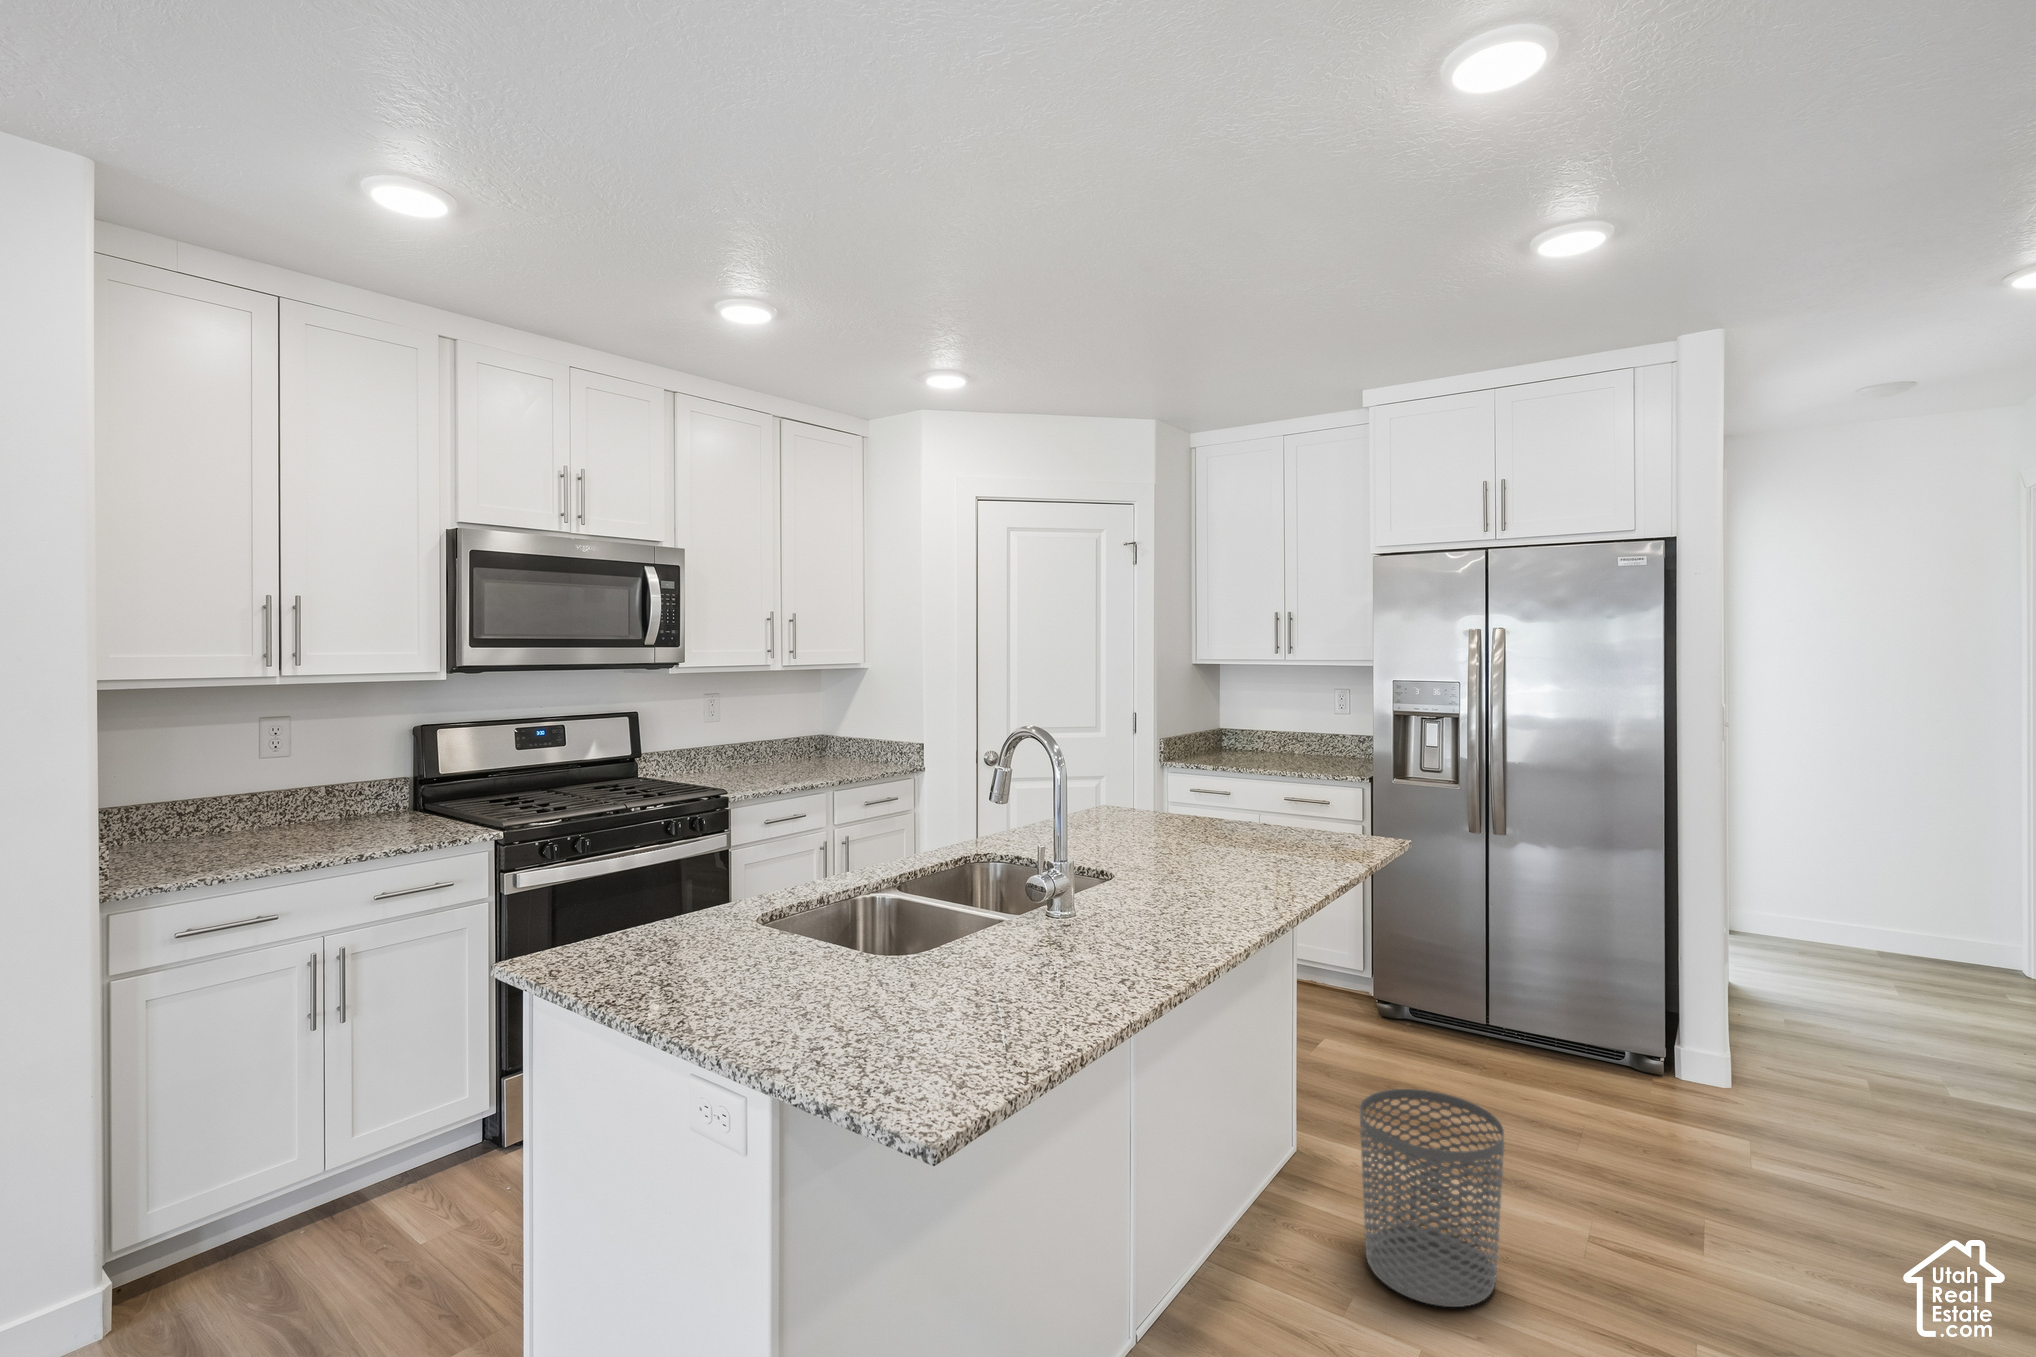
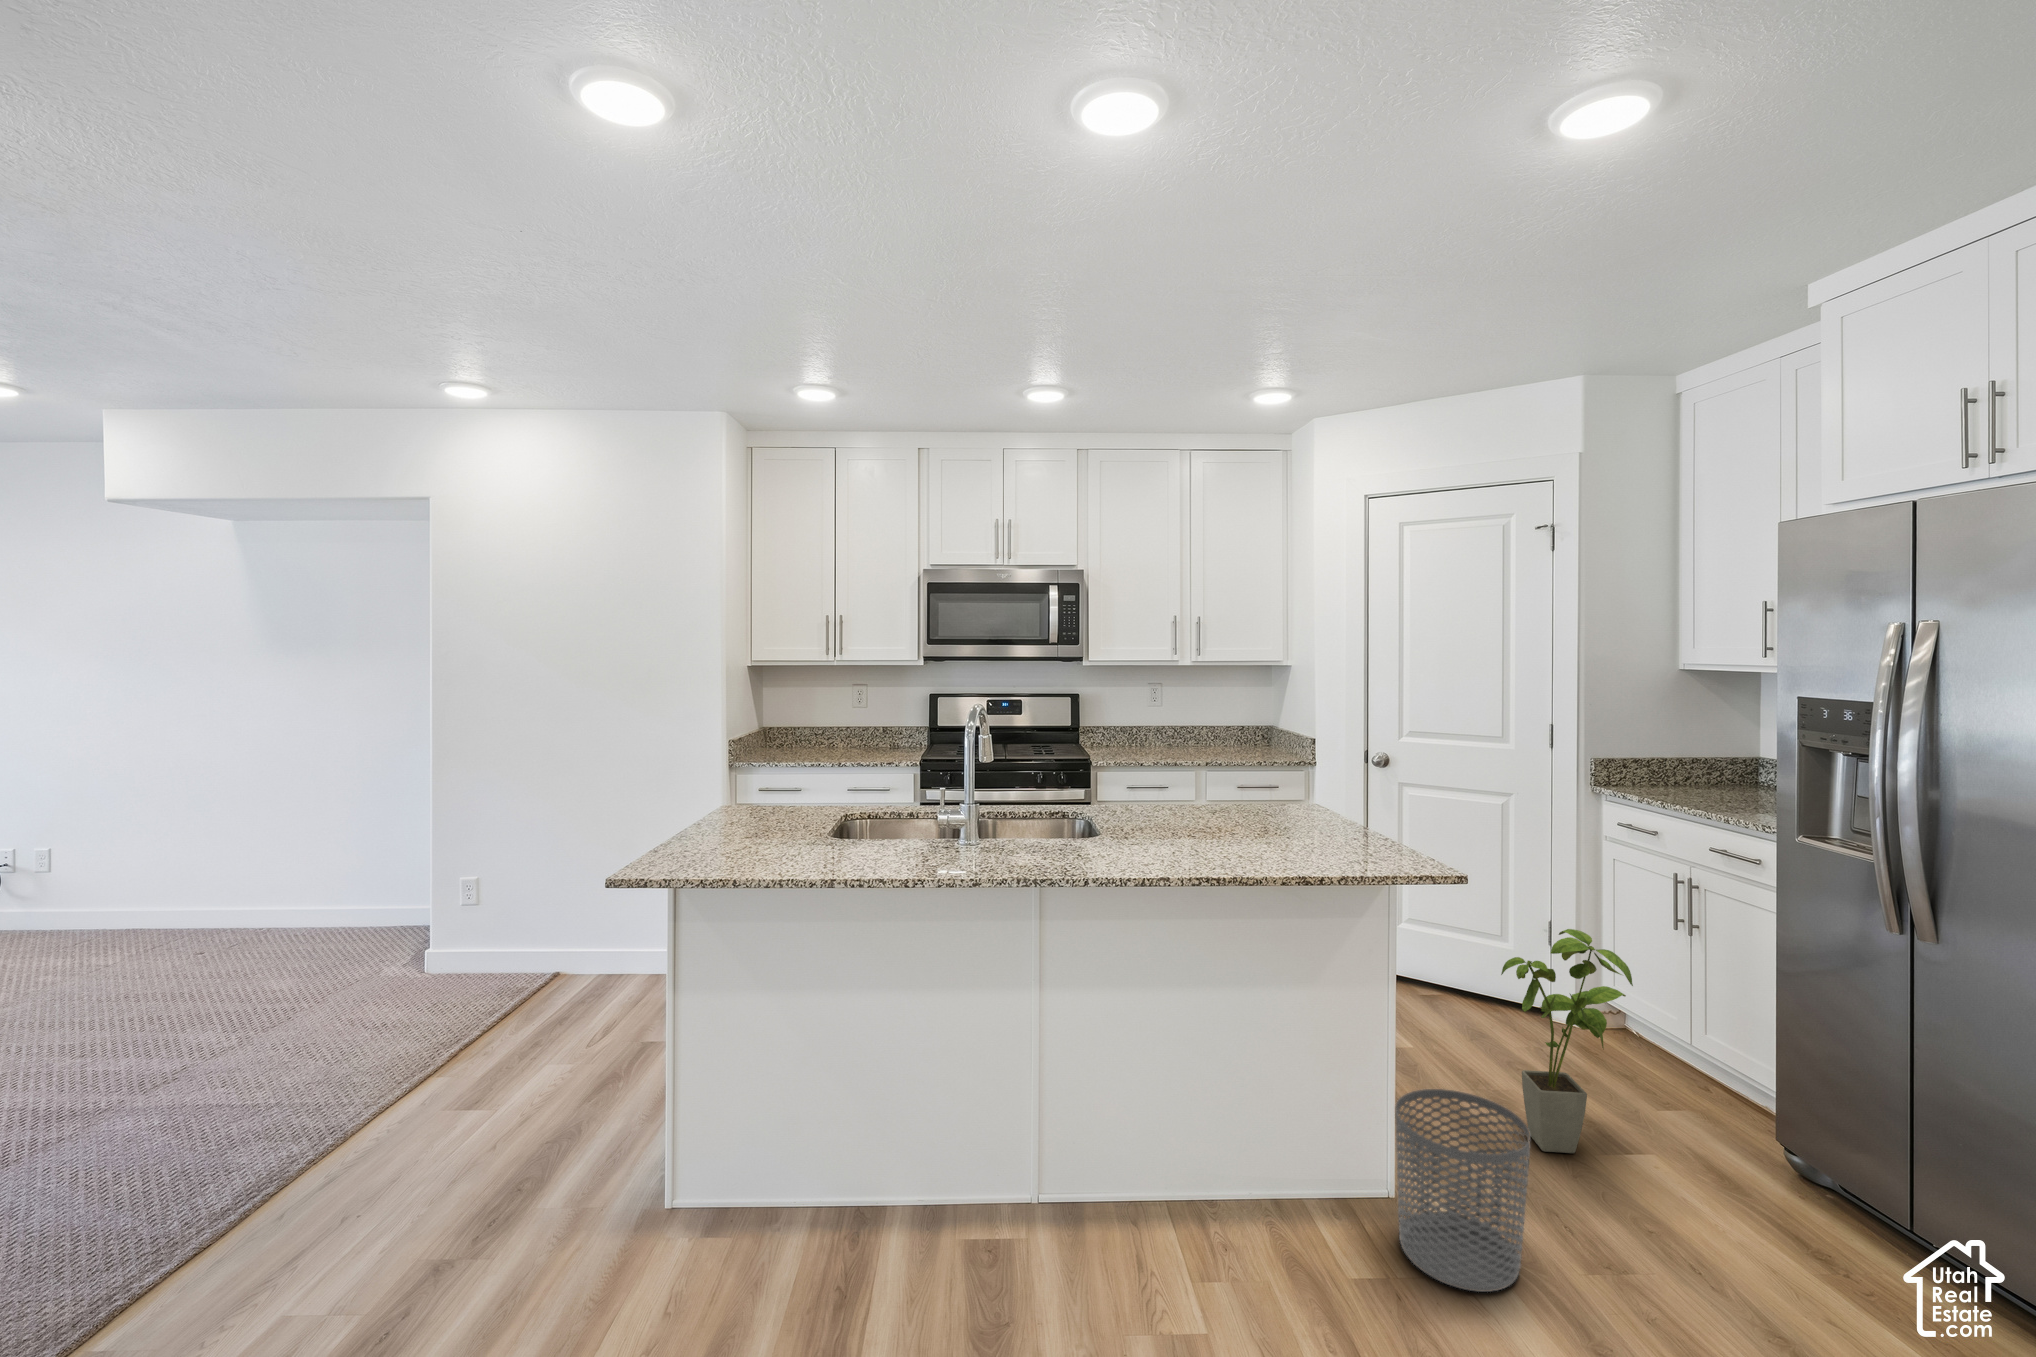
house plant: none [1475,918,1614,1164] -> present [1501,929,1633,1153]

